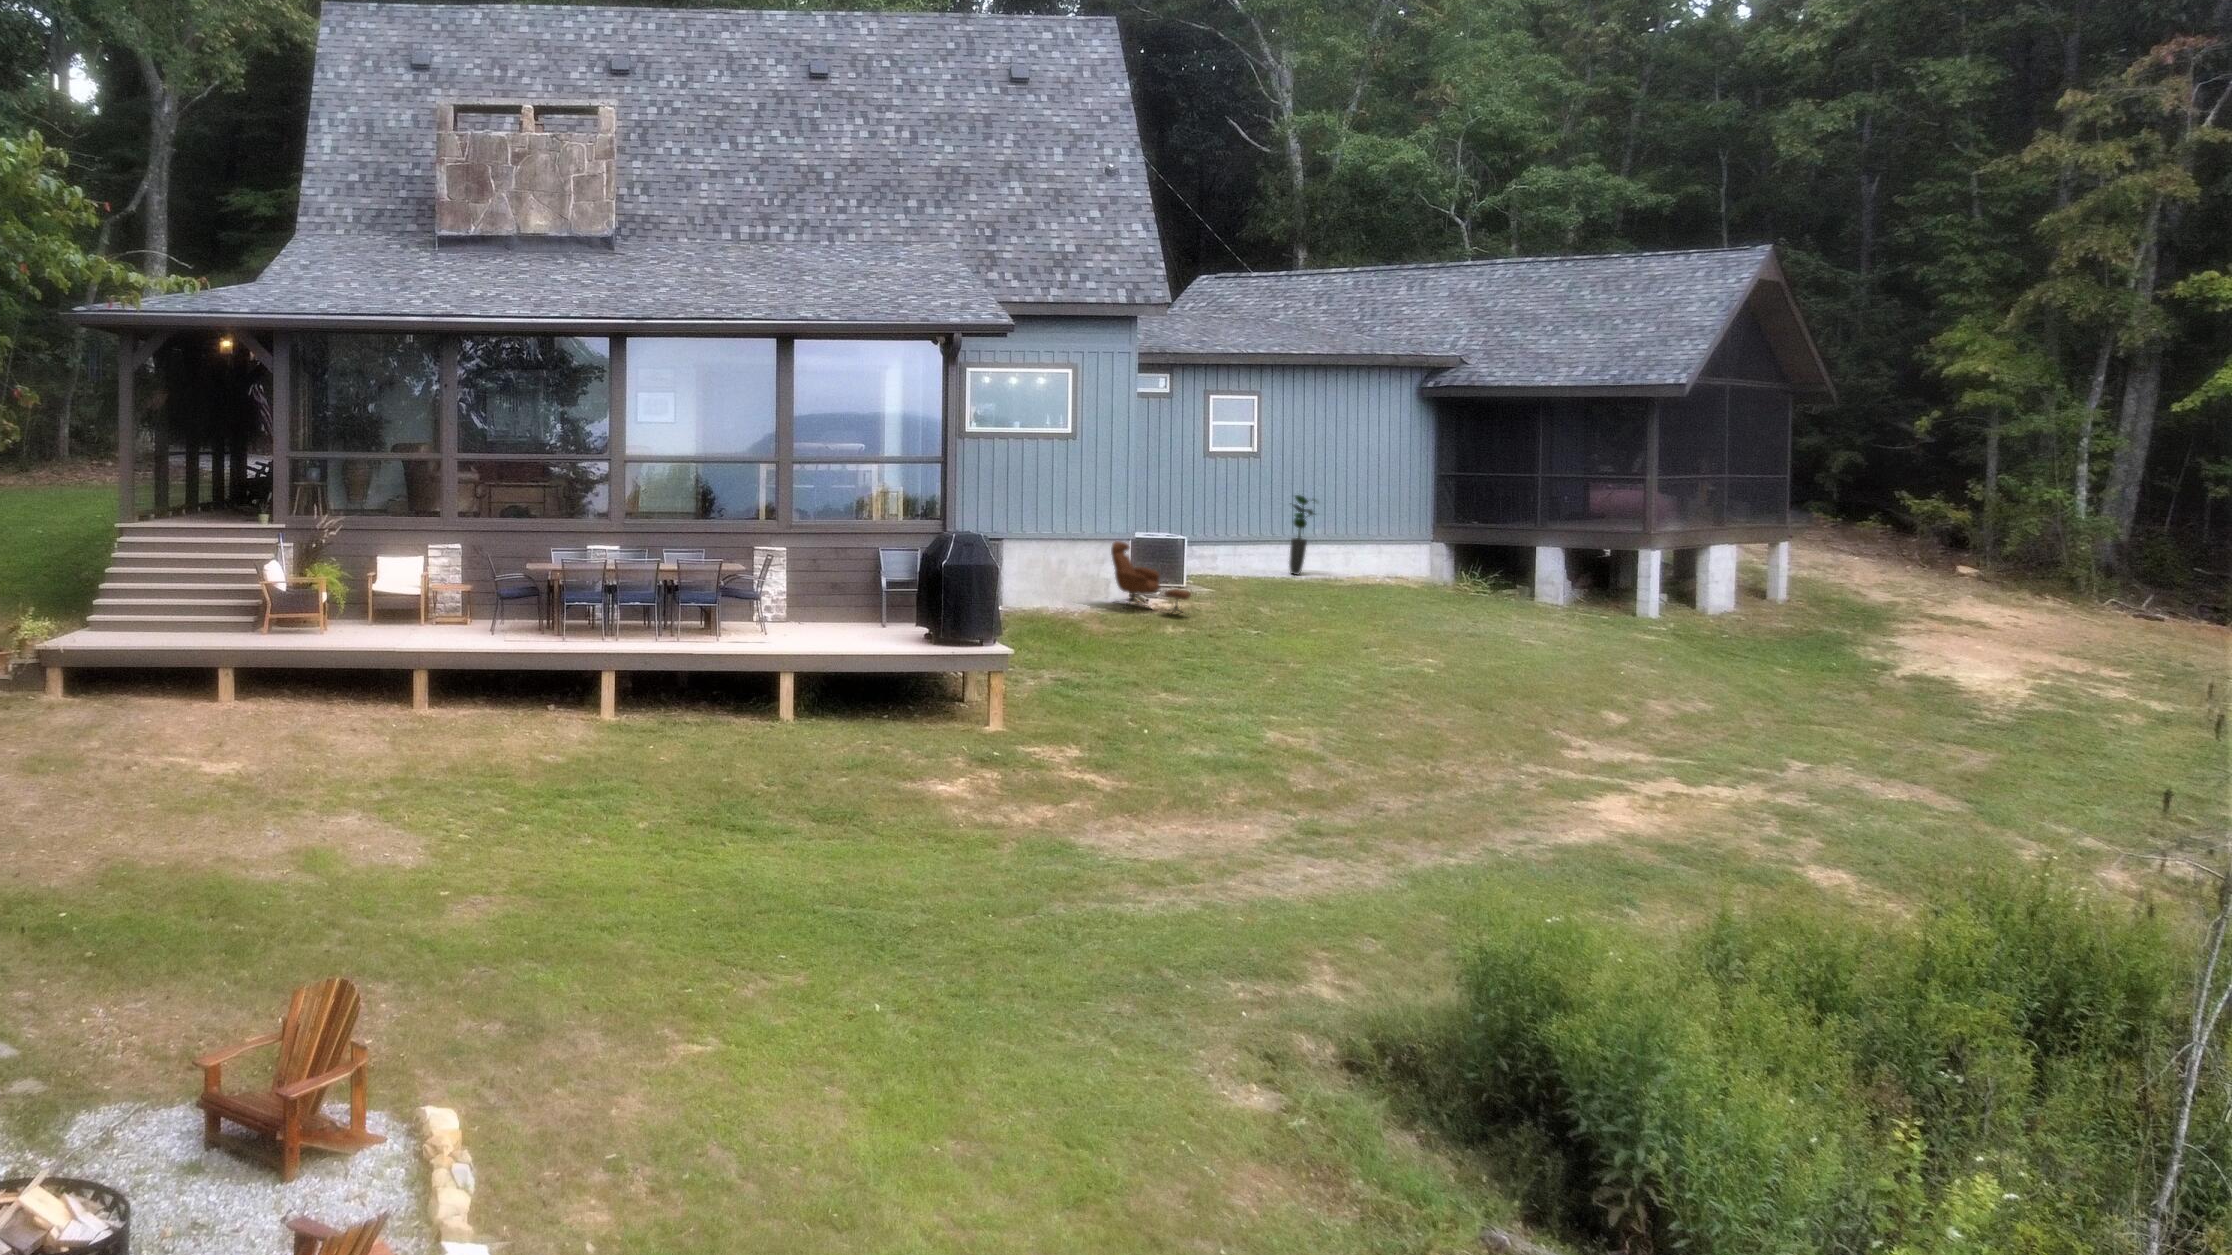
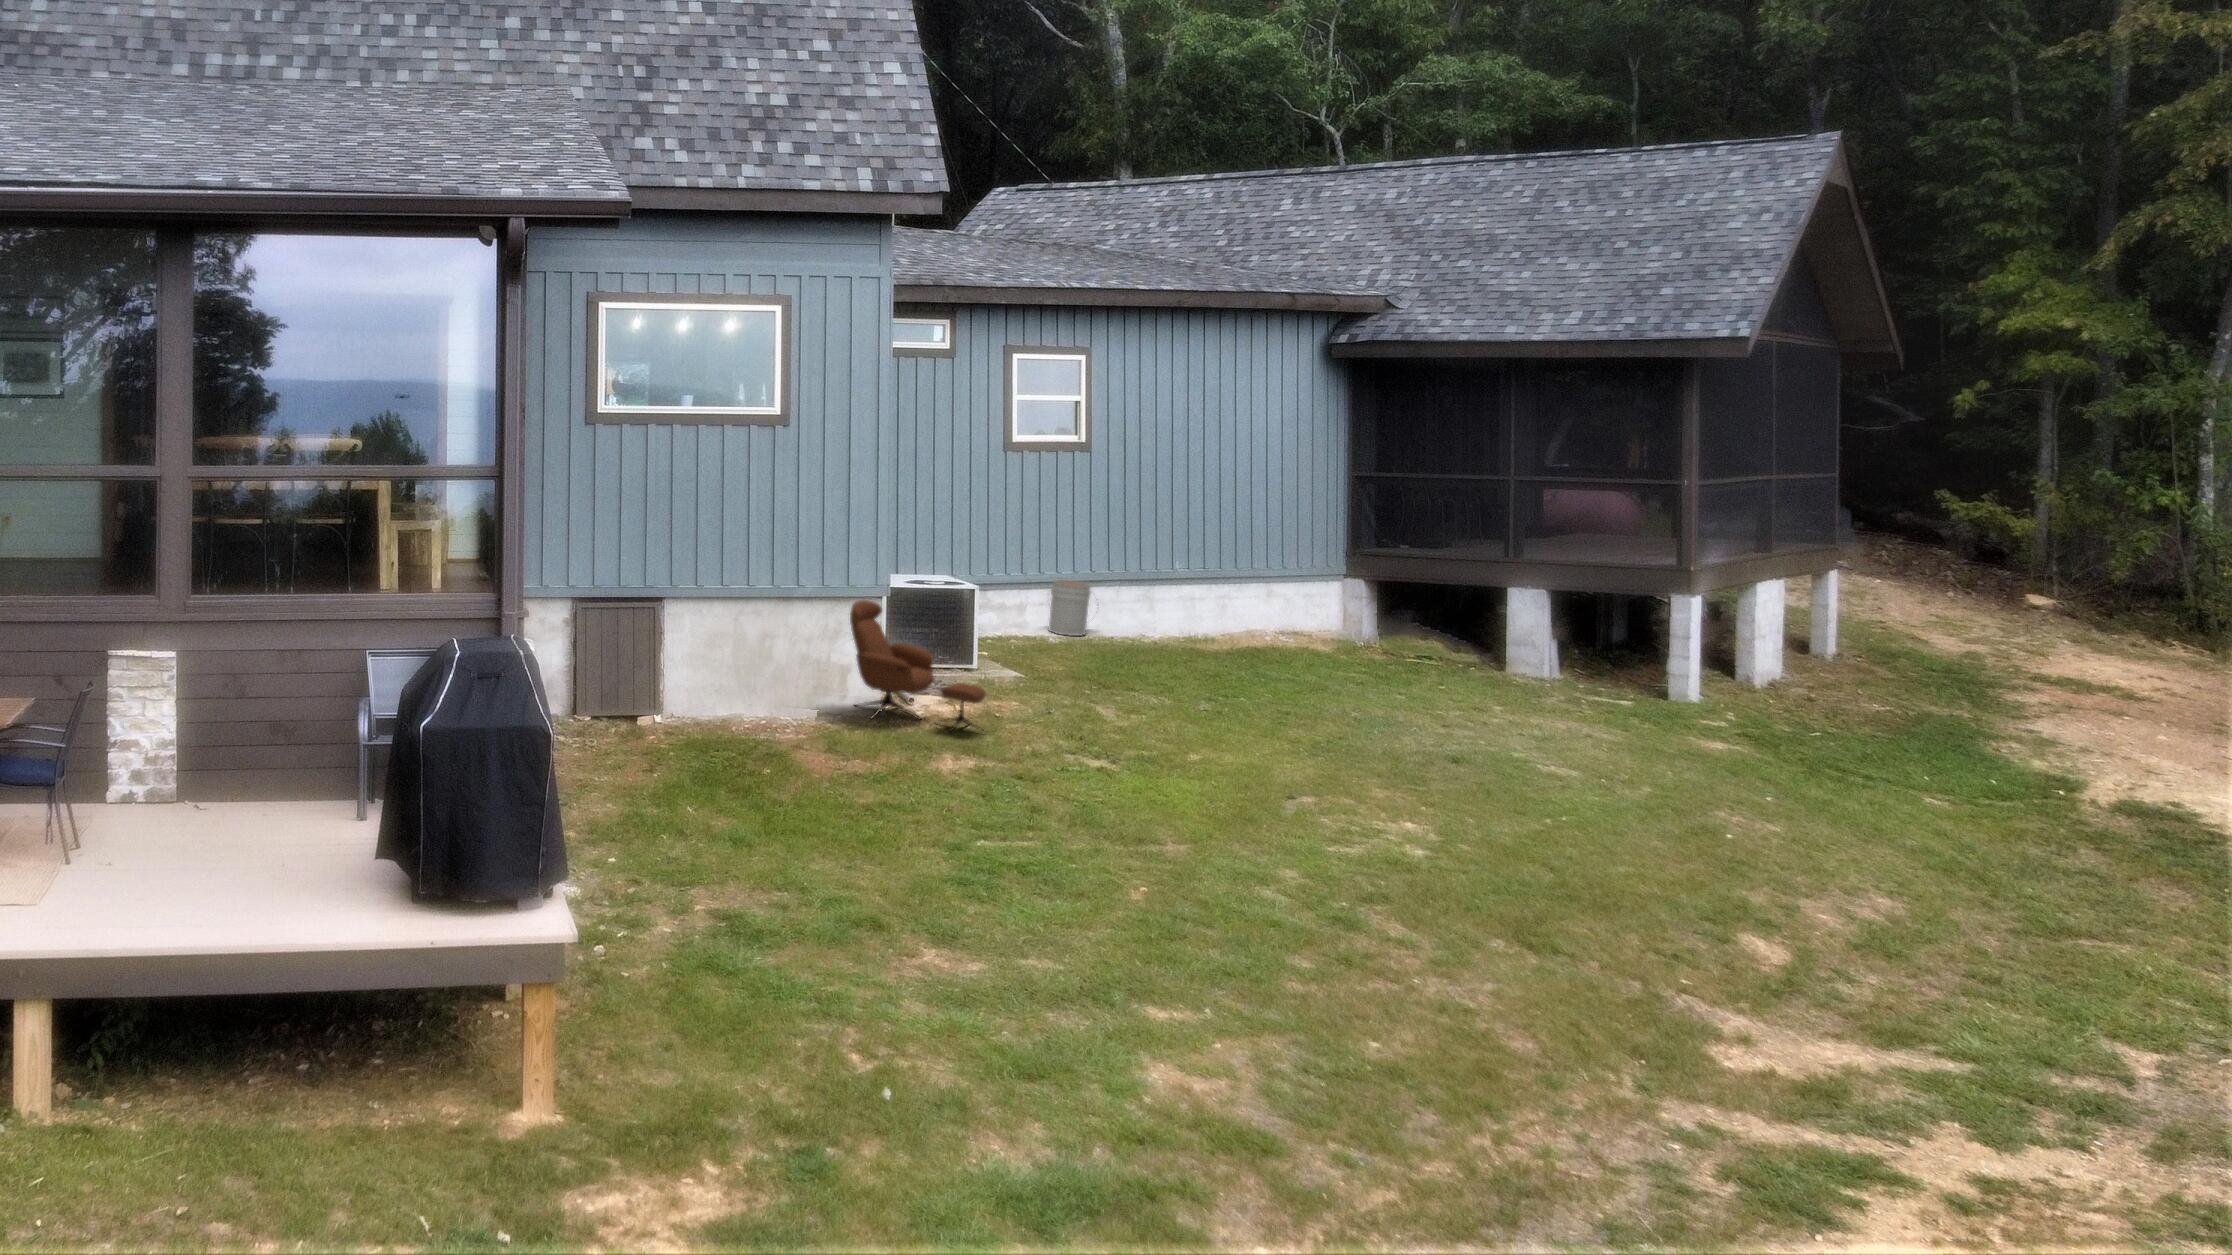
potted plant: present [1289,495,1316,575] -> none [1134,509,1188,637]
bucket: none [1229,538,1262,573] -> present [1049,579,1091,636]

